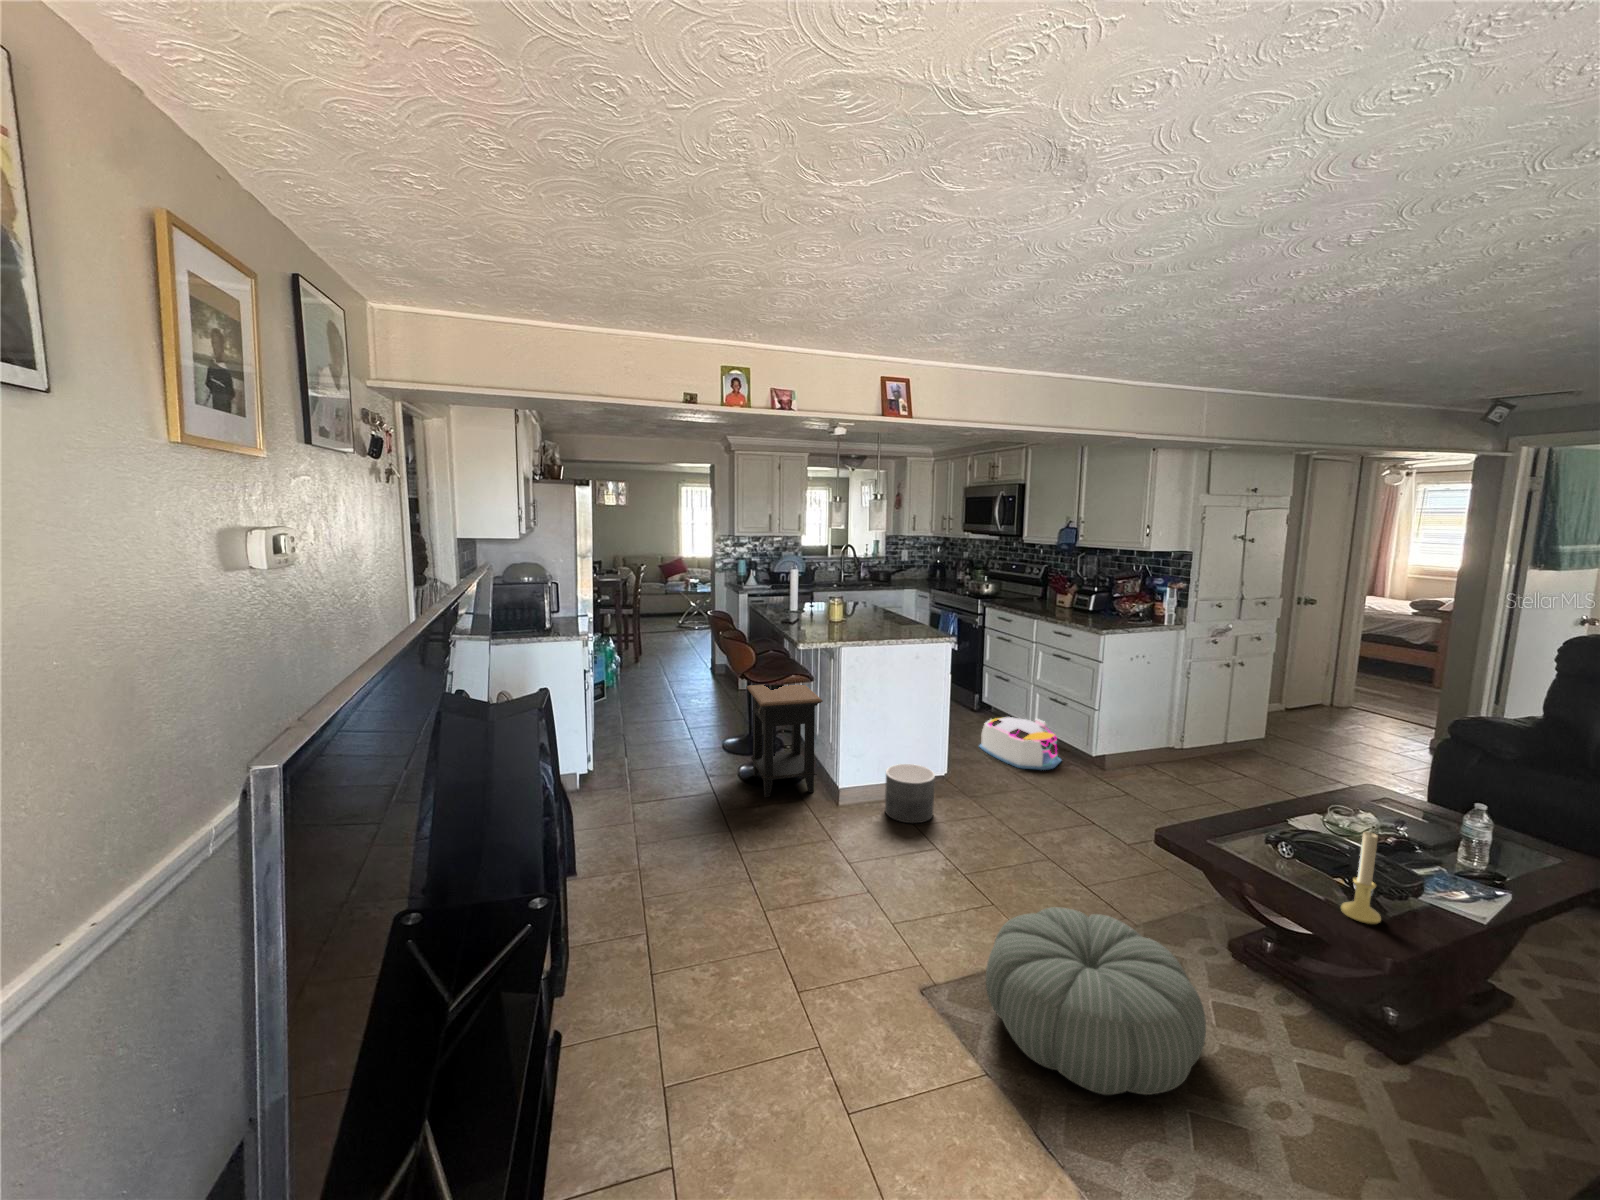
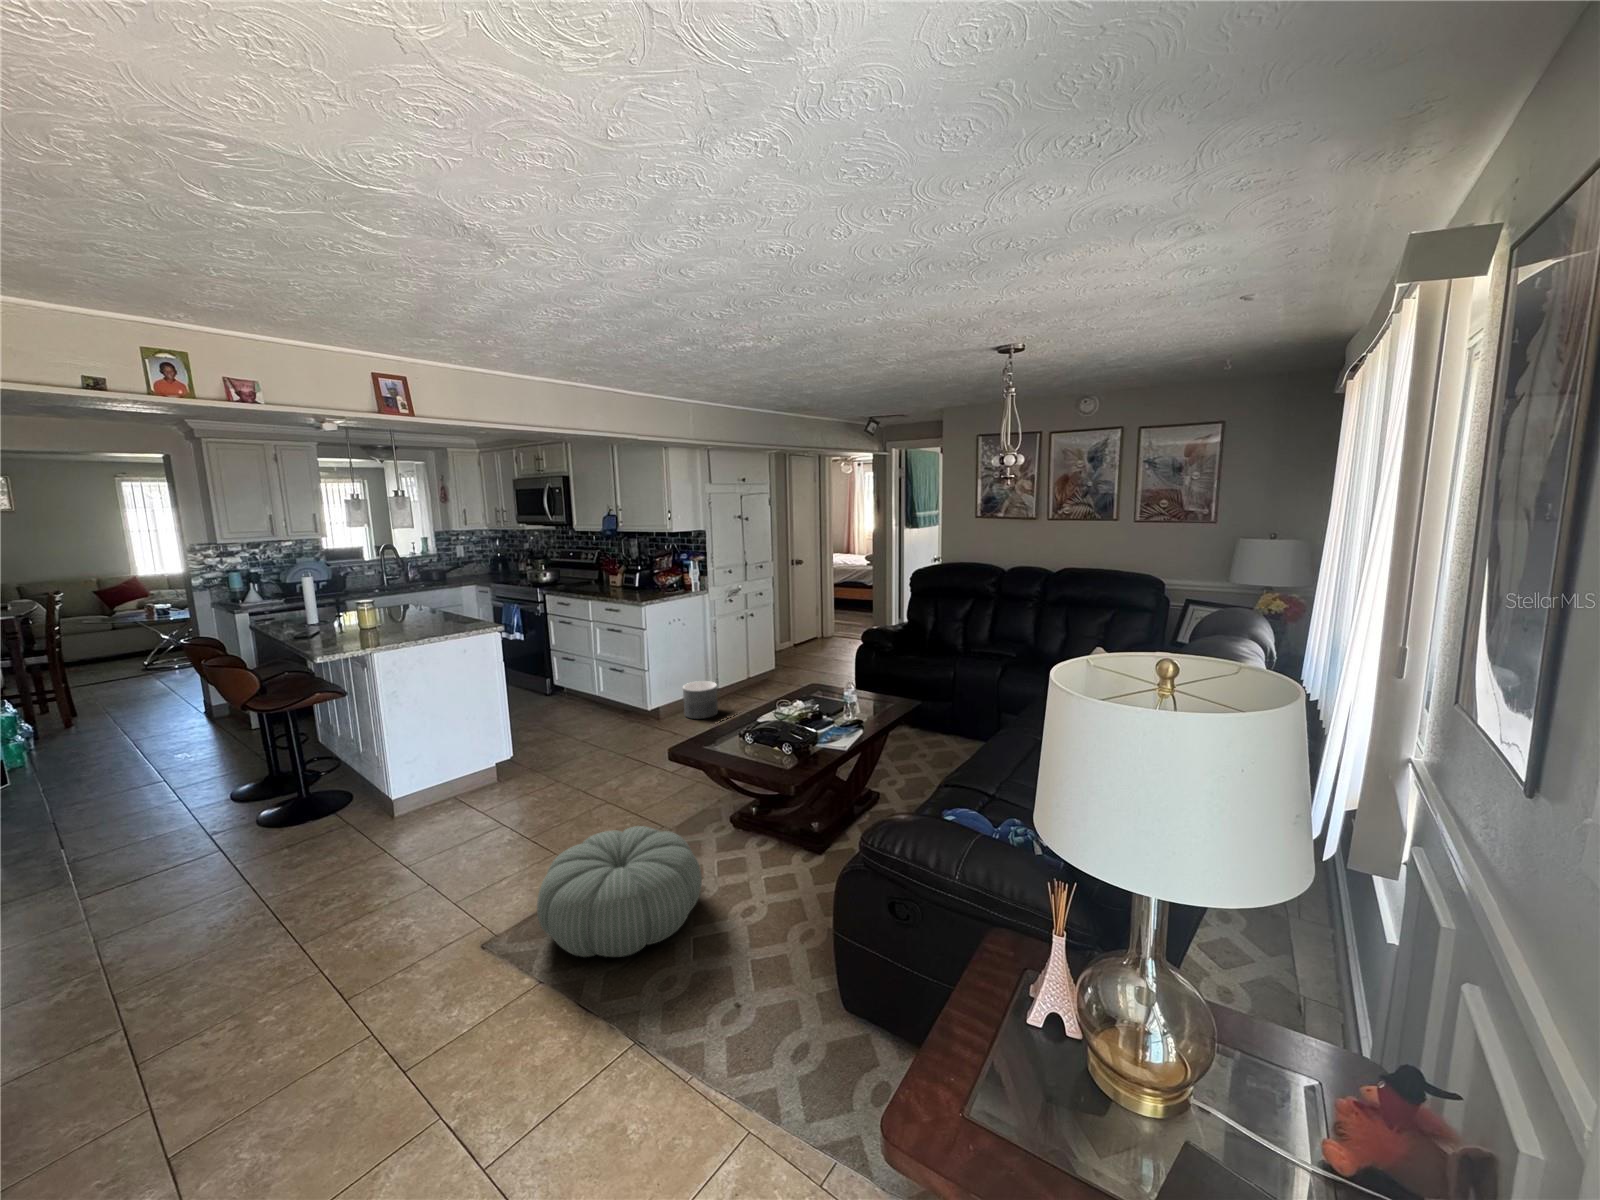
side table: present [746,685,823,797] -> none [253,701,364,836]
storage bin: present [979,717,1061,770] -> none [550,689,625,735]
planter: present [885,764,935,823] -> present [683,681,718,719]
candle holder: present [1341,832,1381,924] -> none [774,711,795,772]

